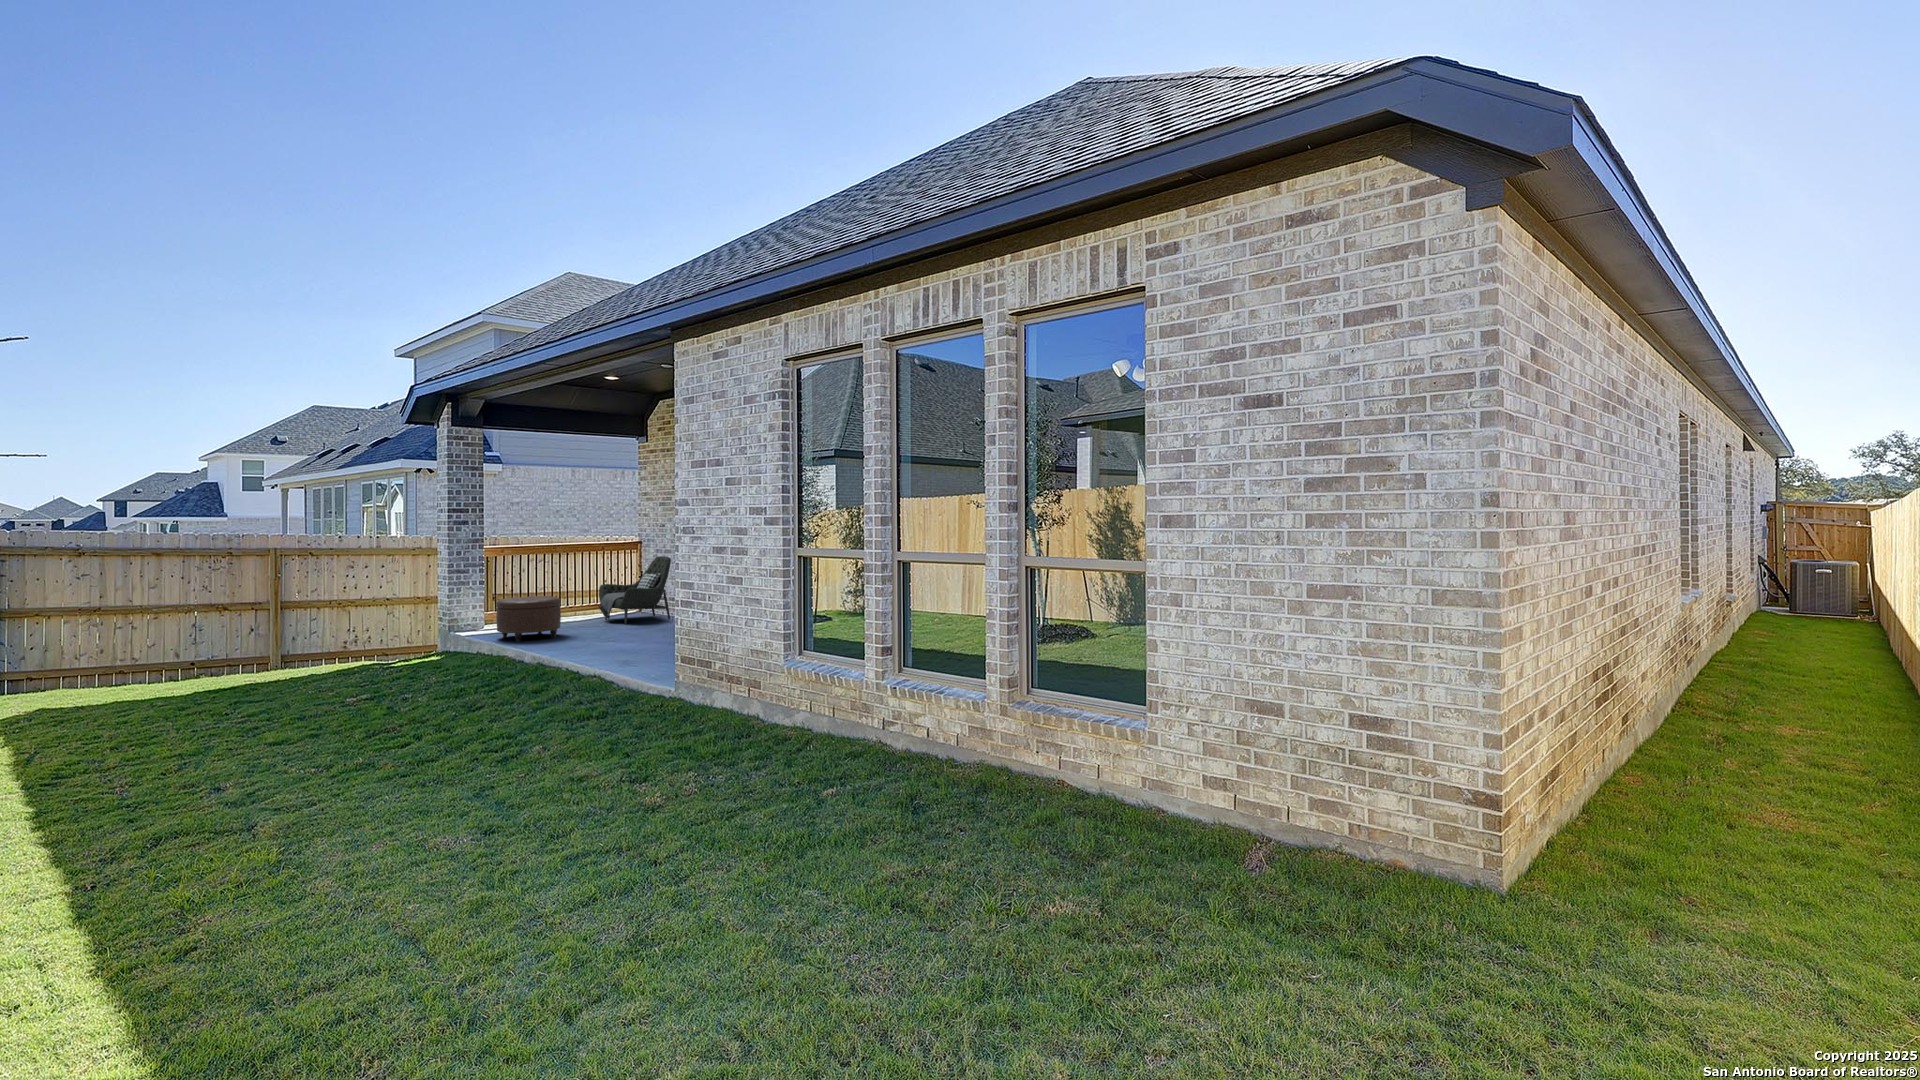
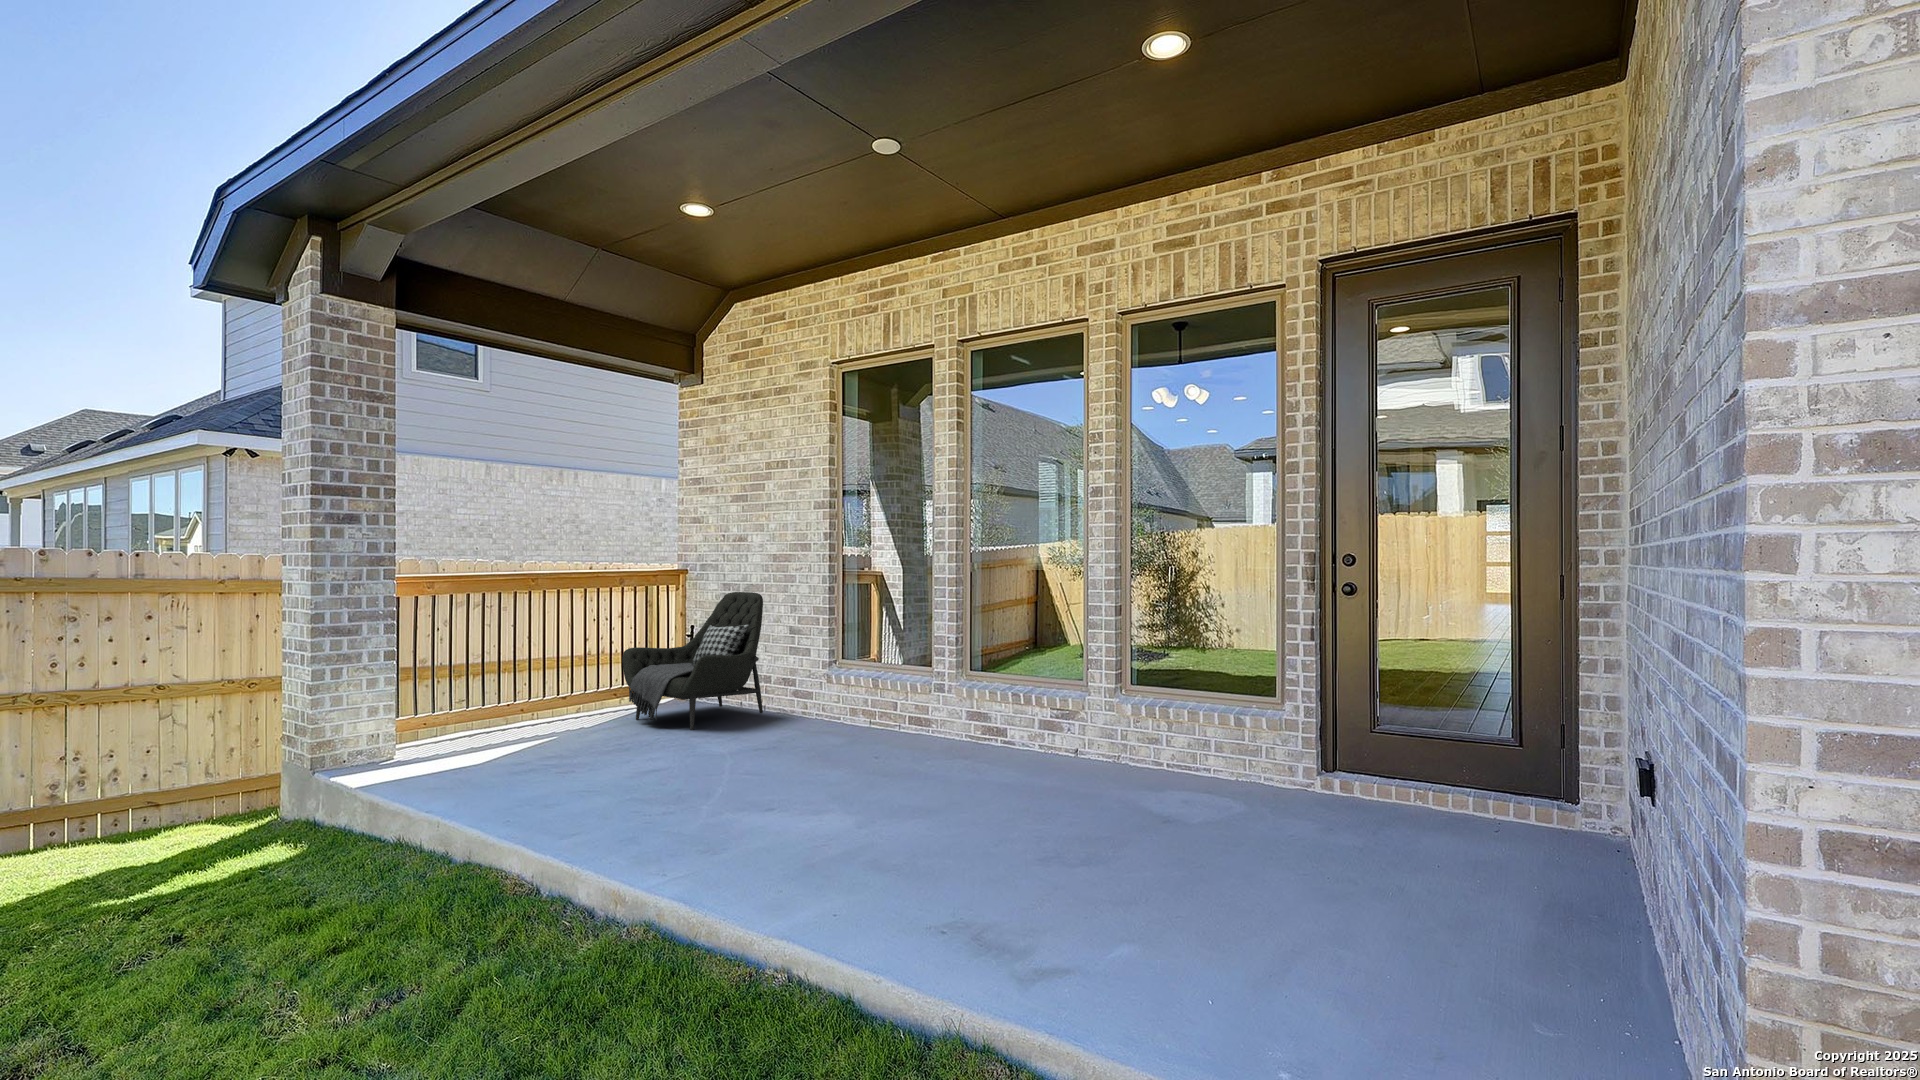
ottoman: present [496,596,561,642] -> none [441,680,591,798]

